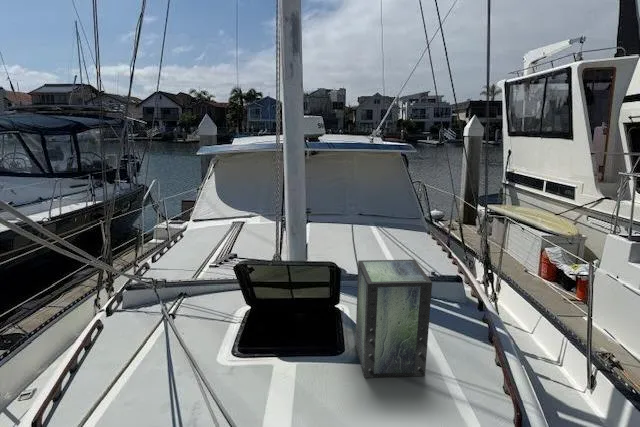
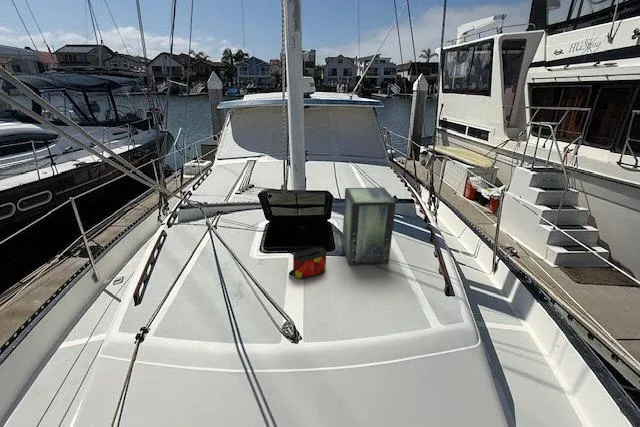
bag: none [272,350,329,400] -> present [289,247,326,279]

